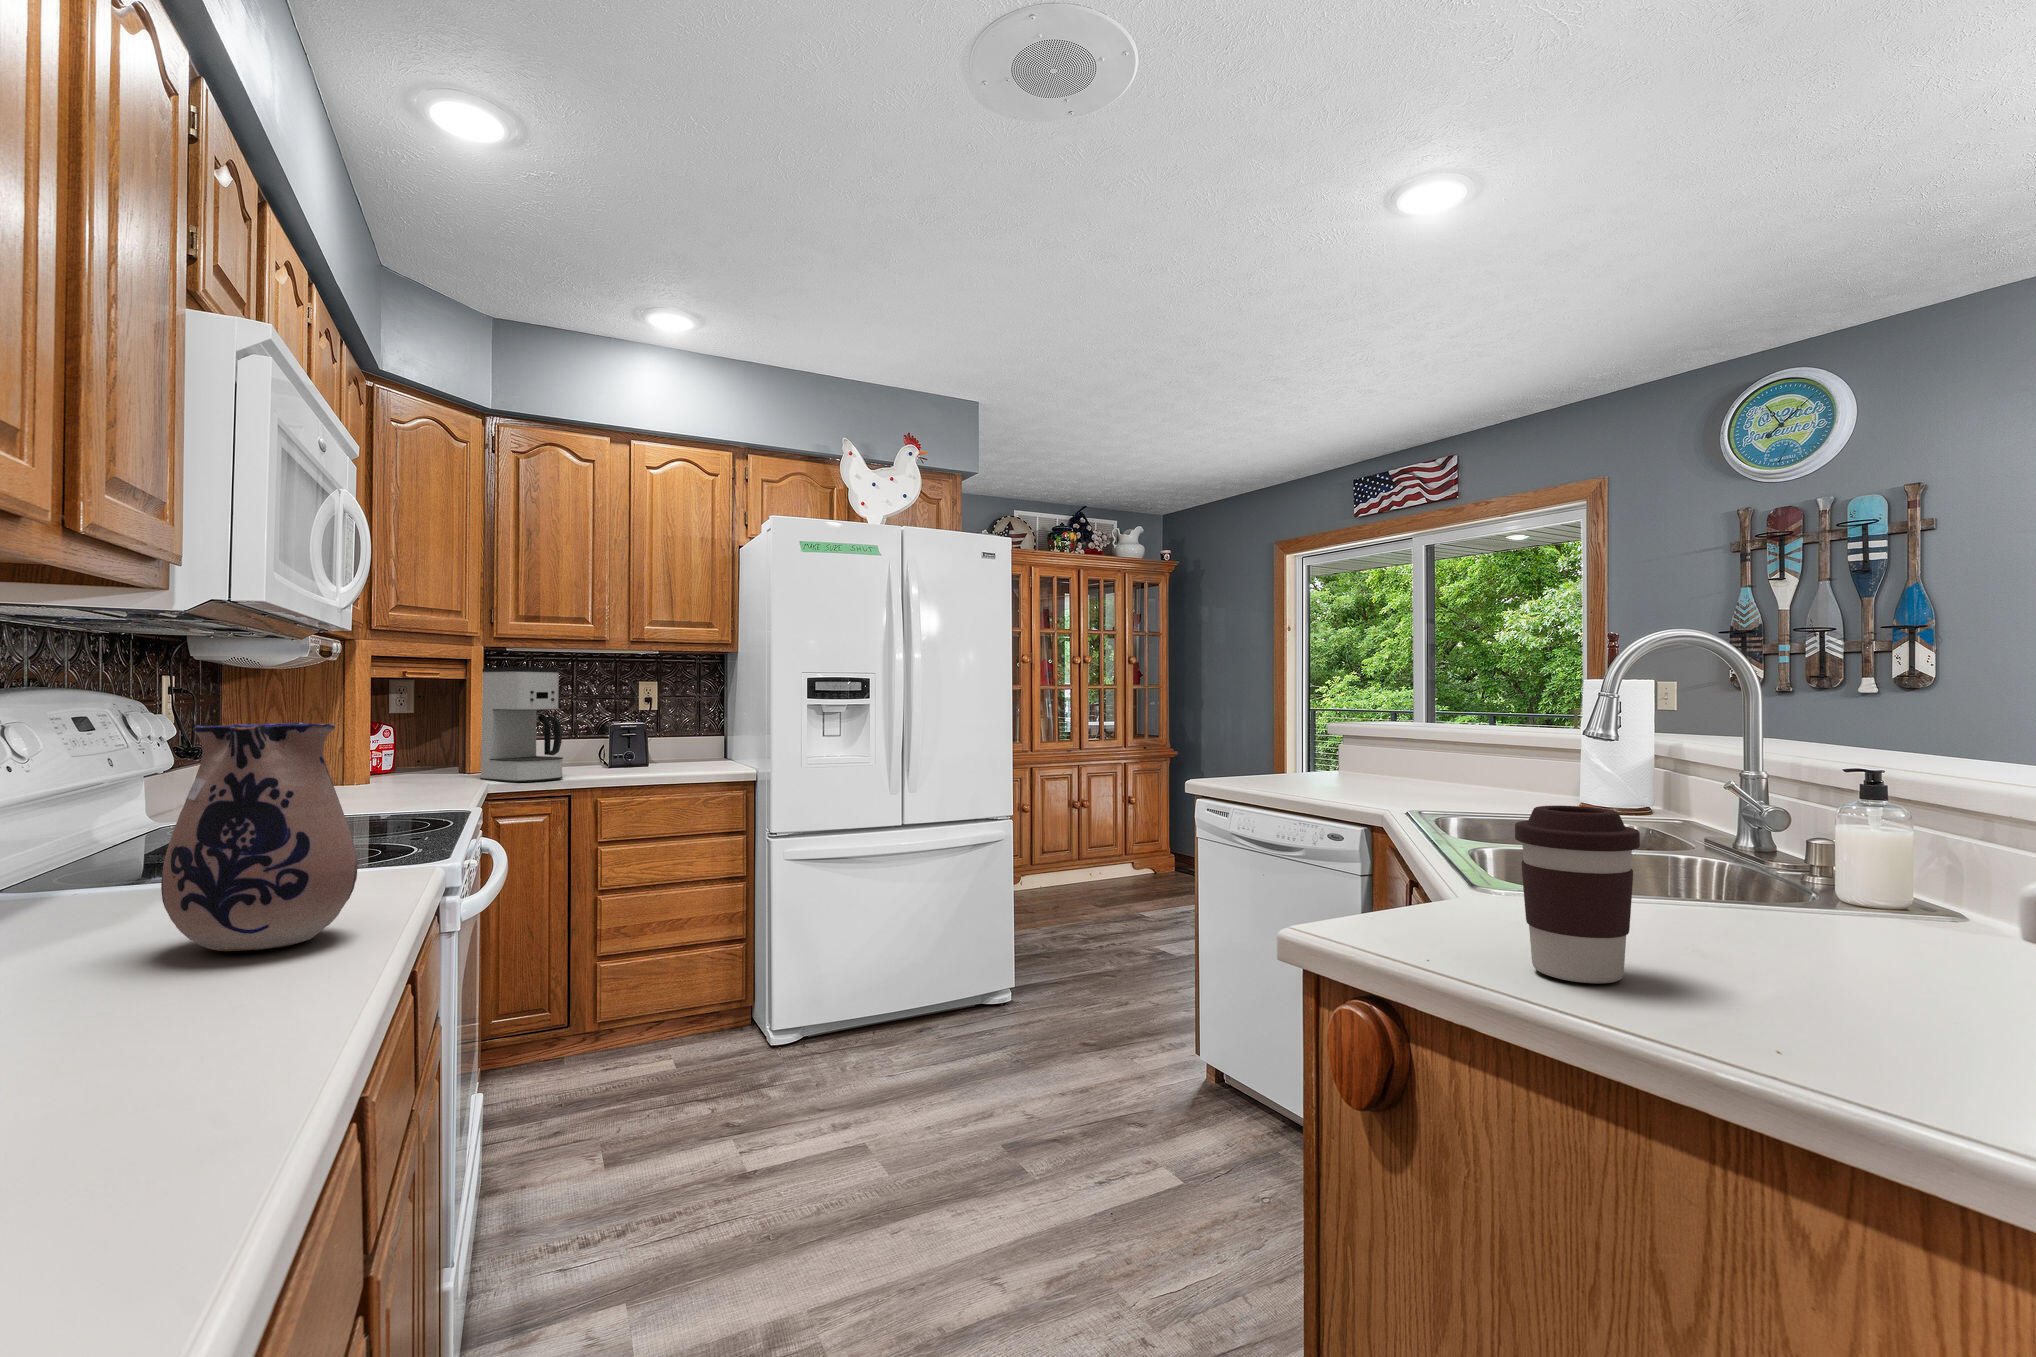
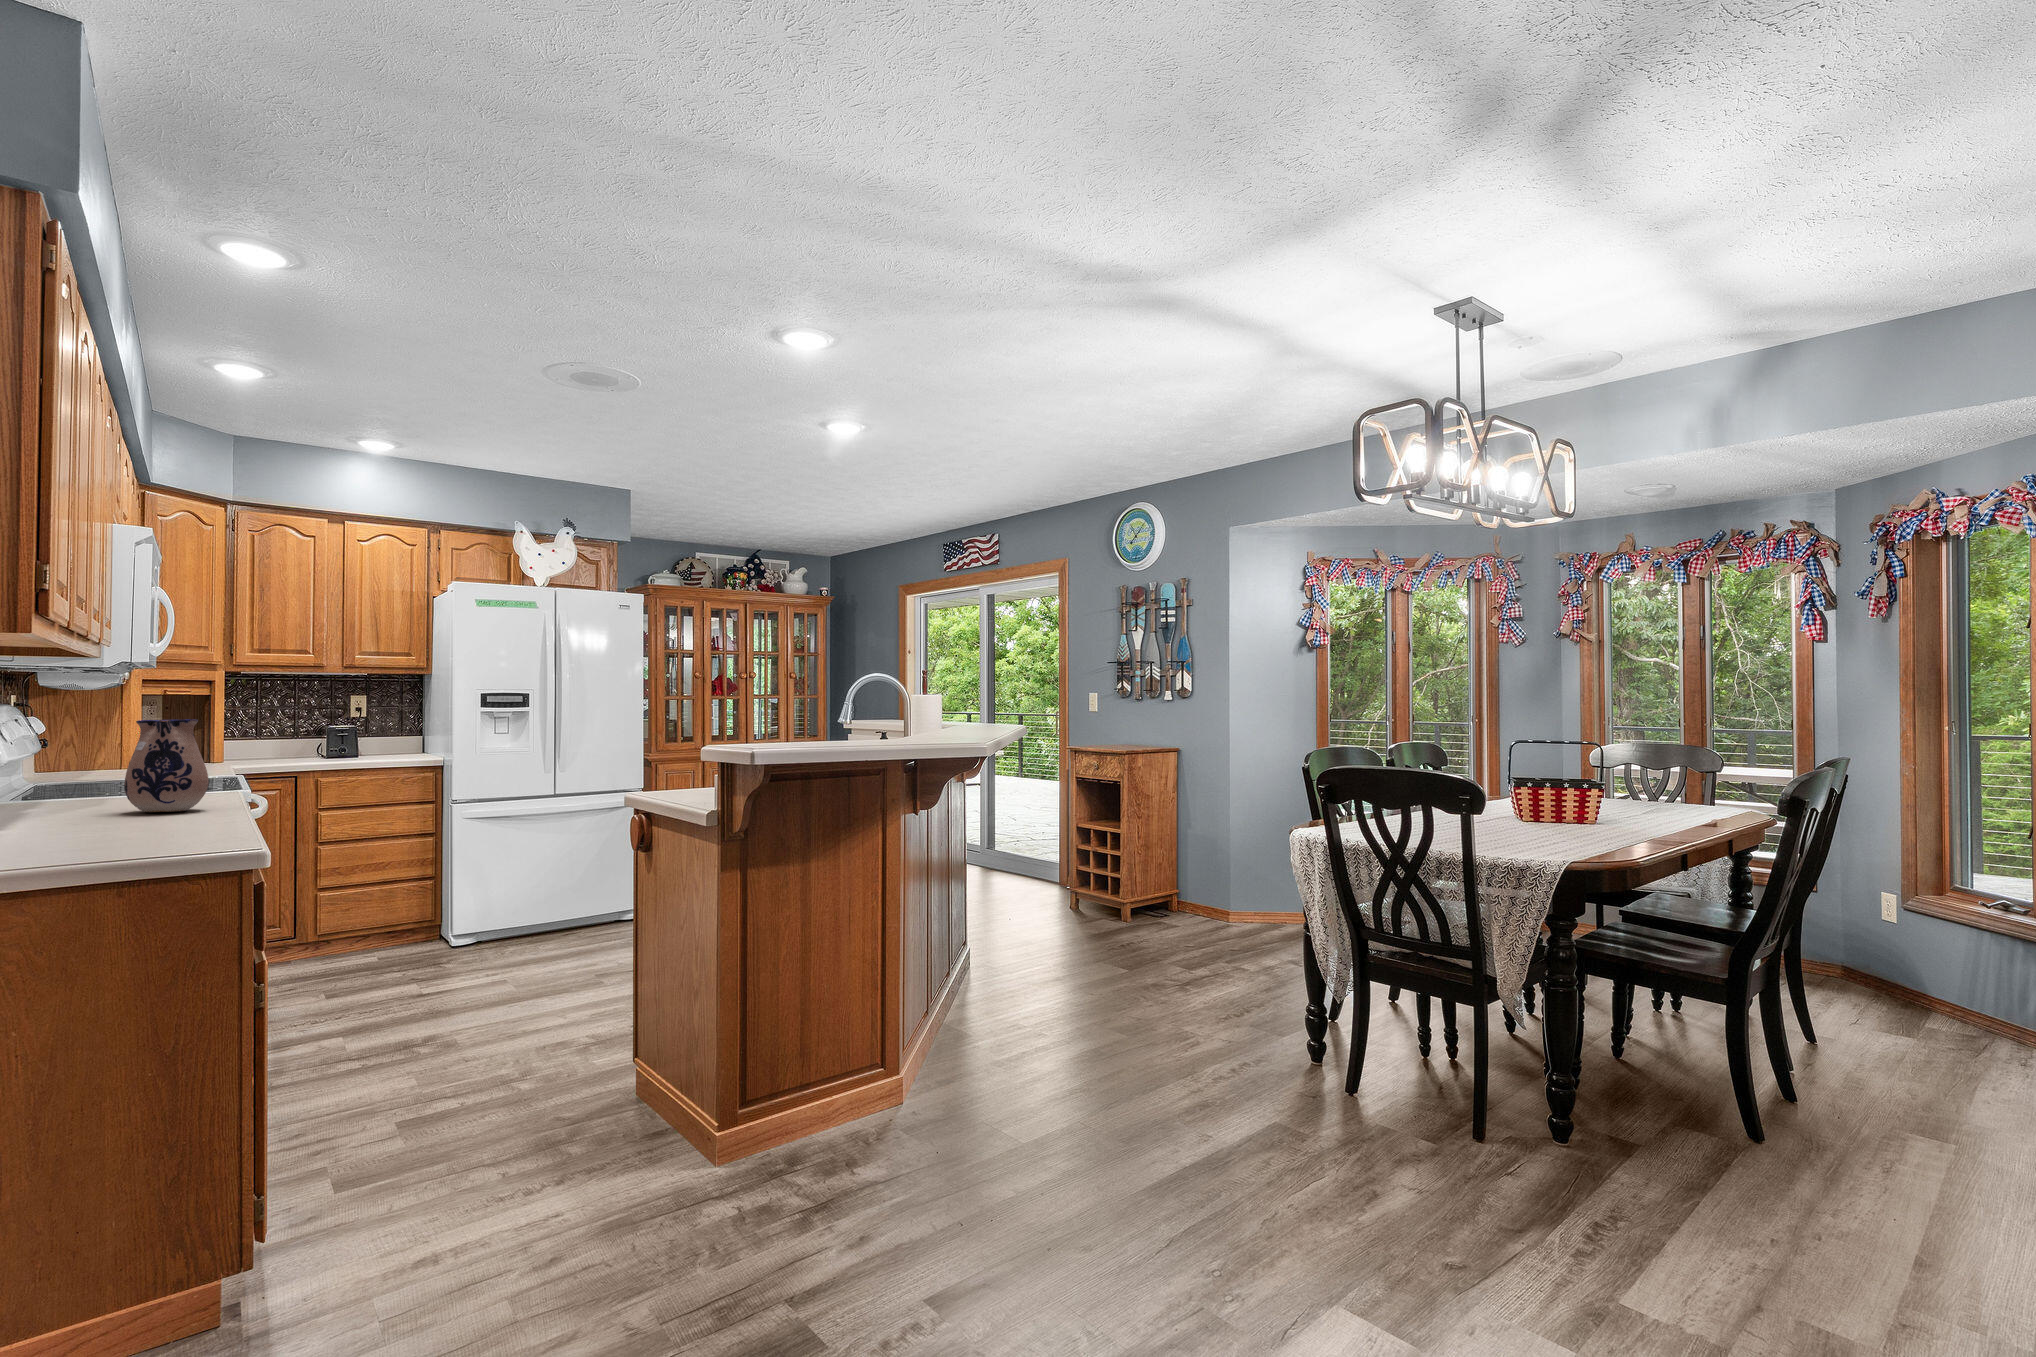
coffee maker: present [480,667,563,782] -> none [225,687,291,767]
coffee cup: present [1515,805,1640,983] -> none [666,743,703,798]

